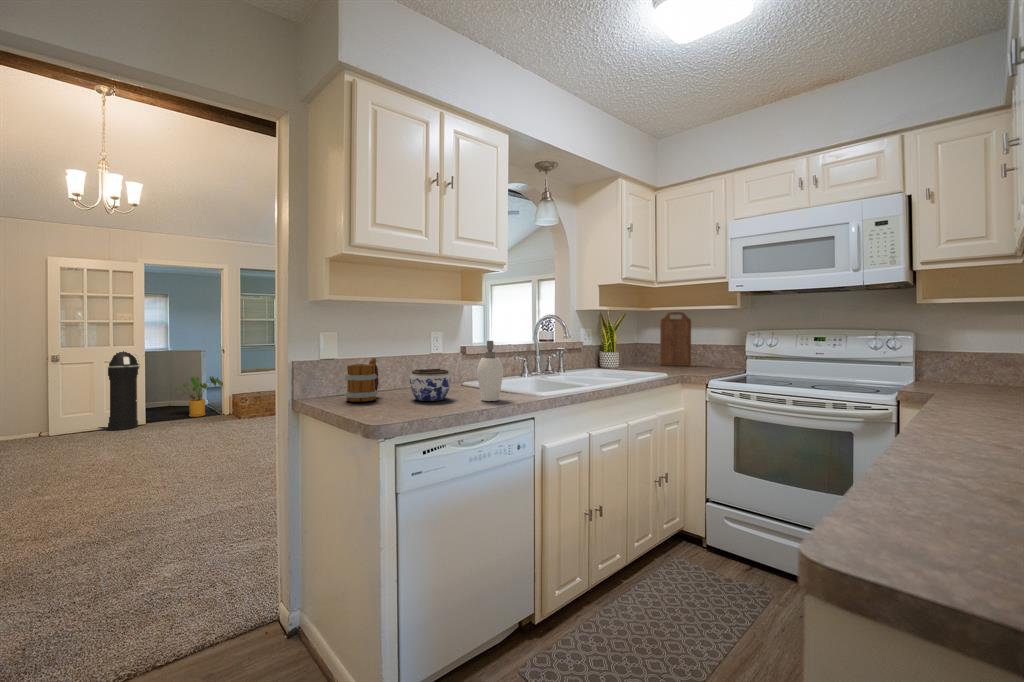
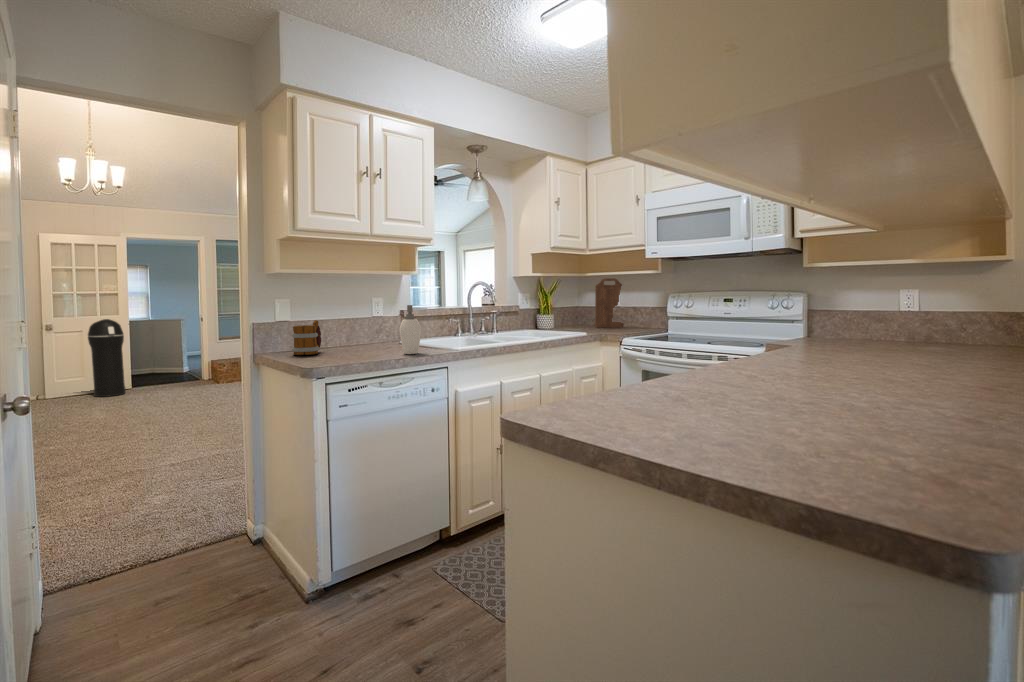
jar: present [410,369,451,401] -> none [345,329,379,354]
house plant: present [174,376,223,417] -> none [158,345,206,385]

